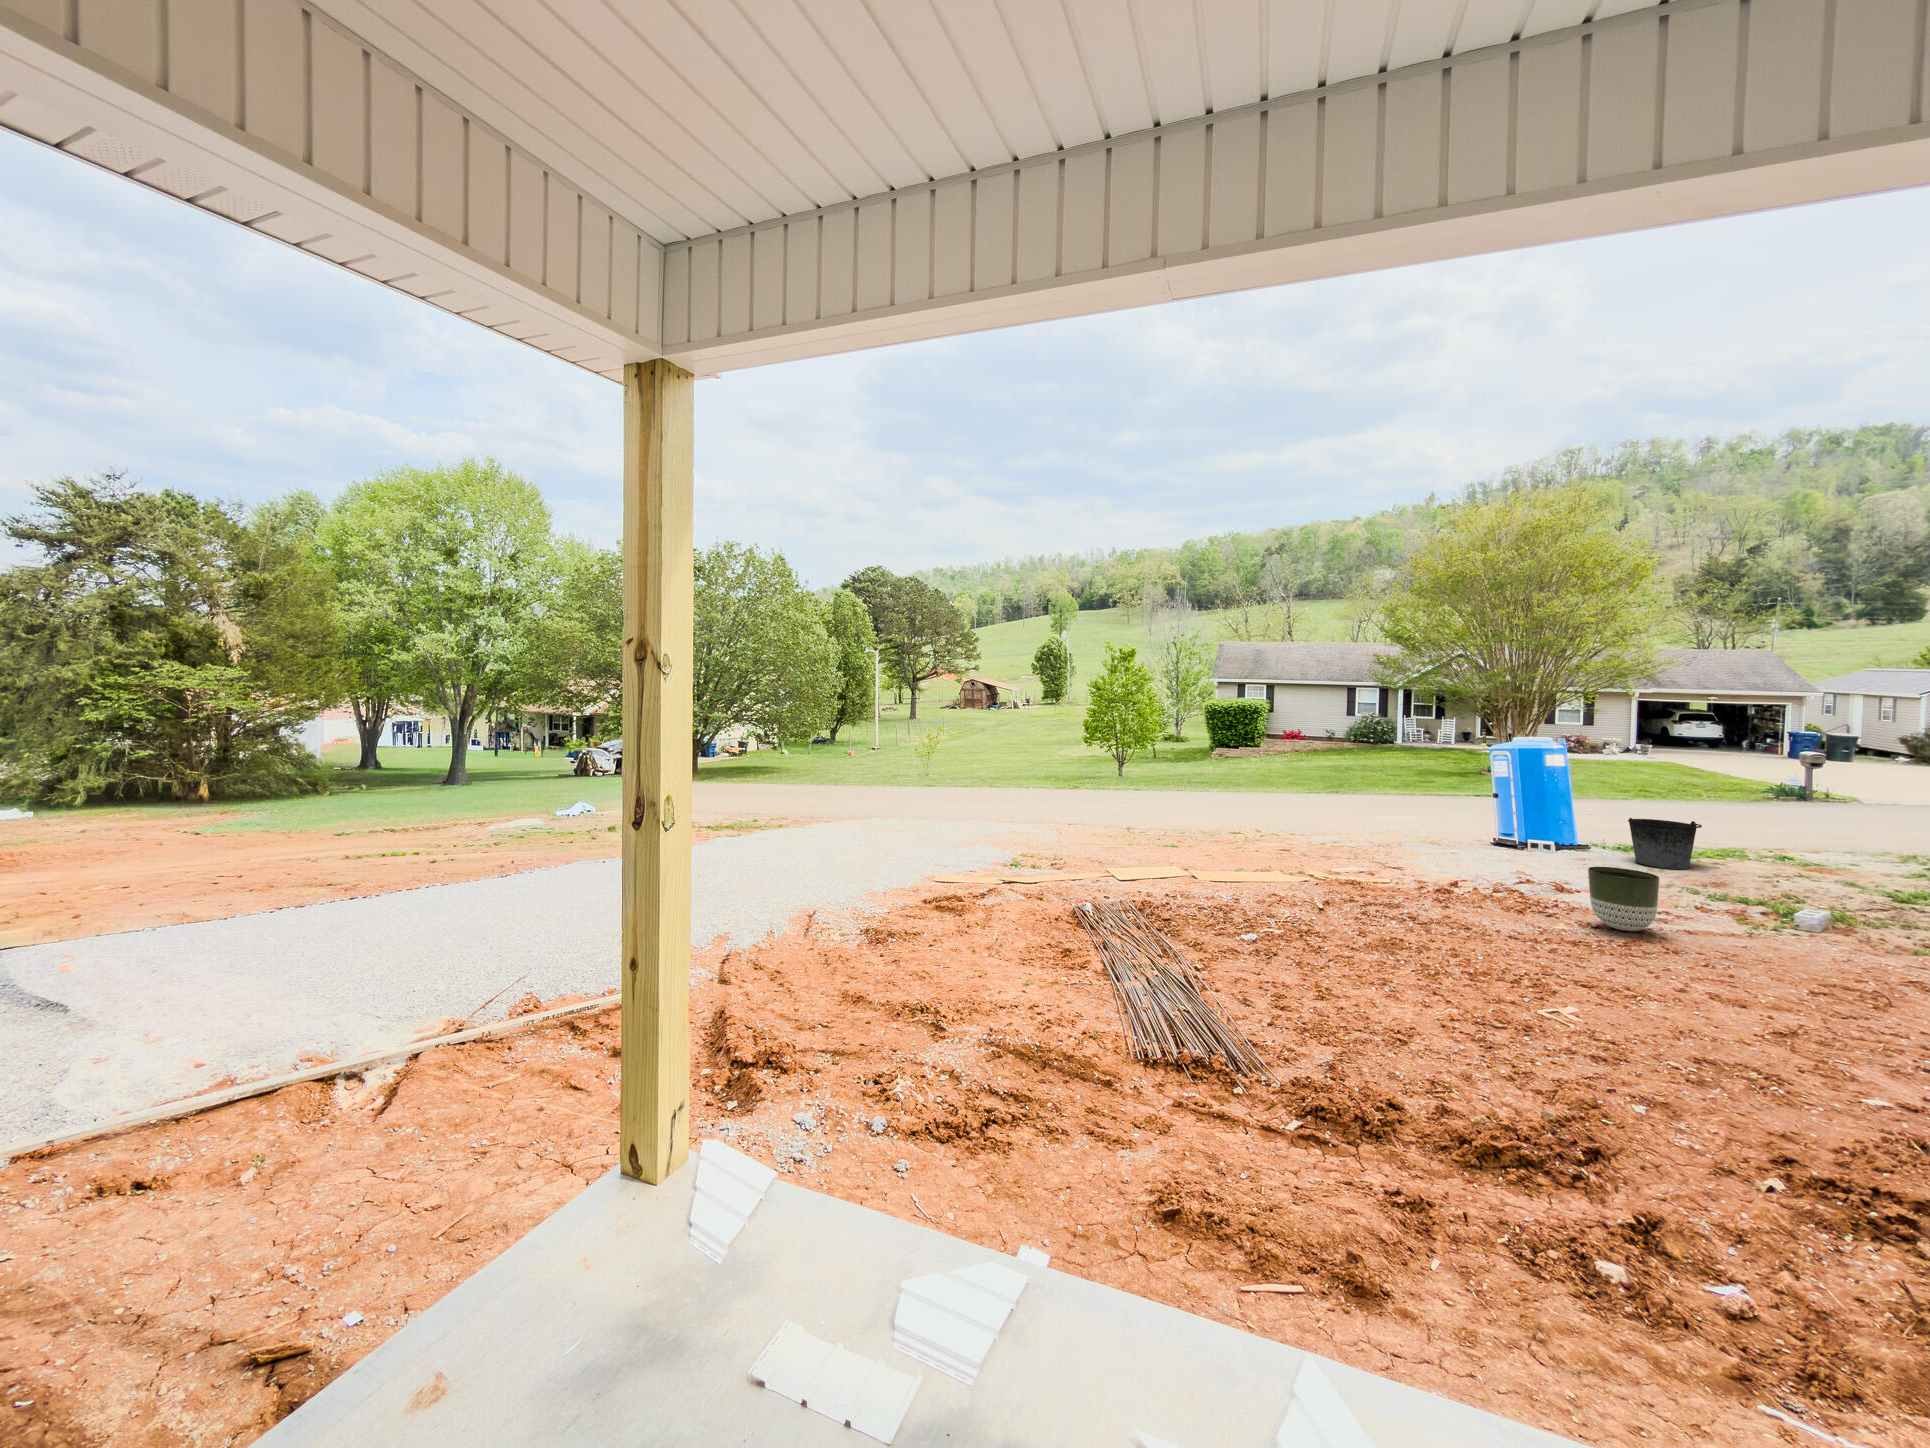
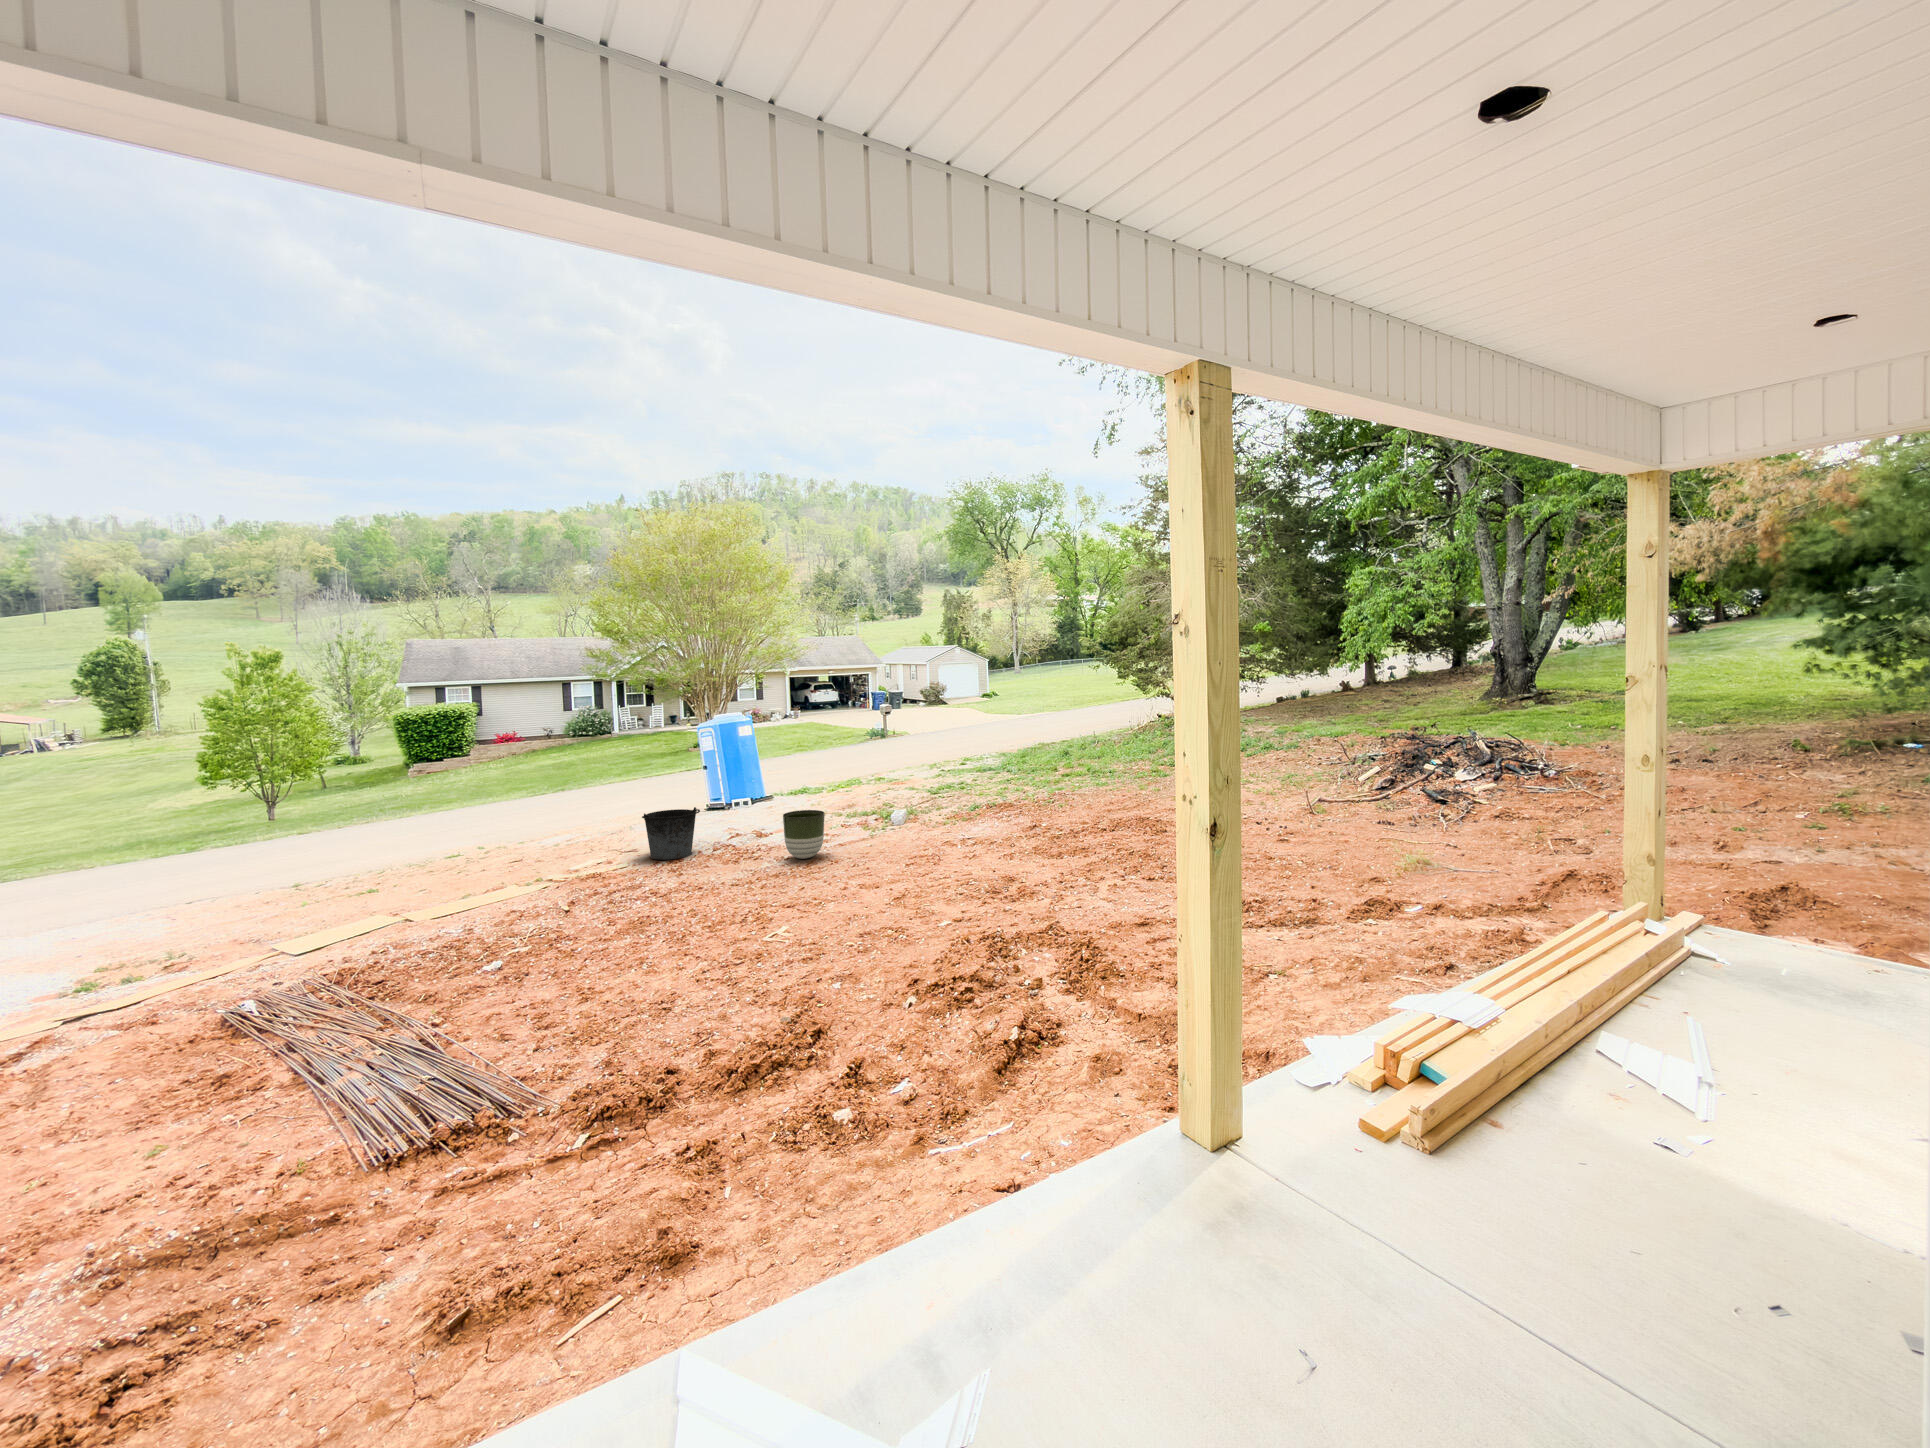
bucket: present [1628,818,1702,869] -> present [642,807,700,860]

